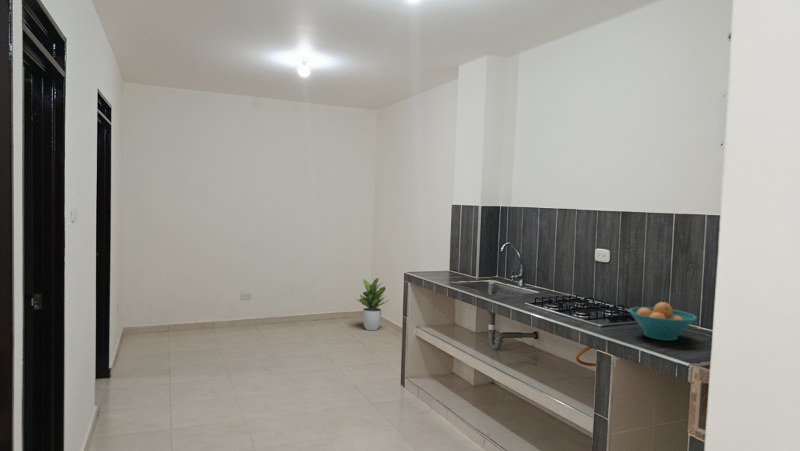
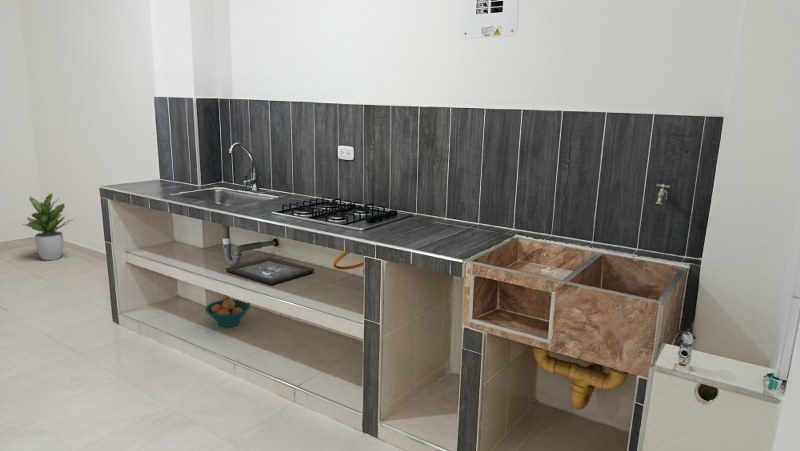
fruit bowl: present [629,302,697,341] -> present [205,299,251,327]
tray: none [487,347,566,371] -> present [226,257,314,285]

